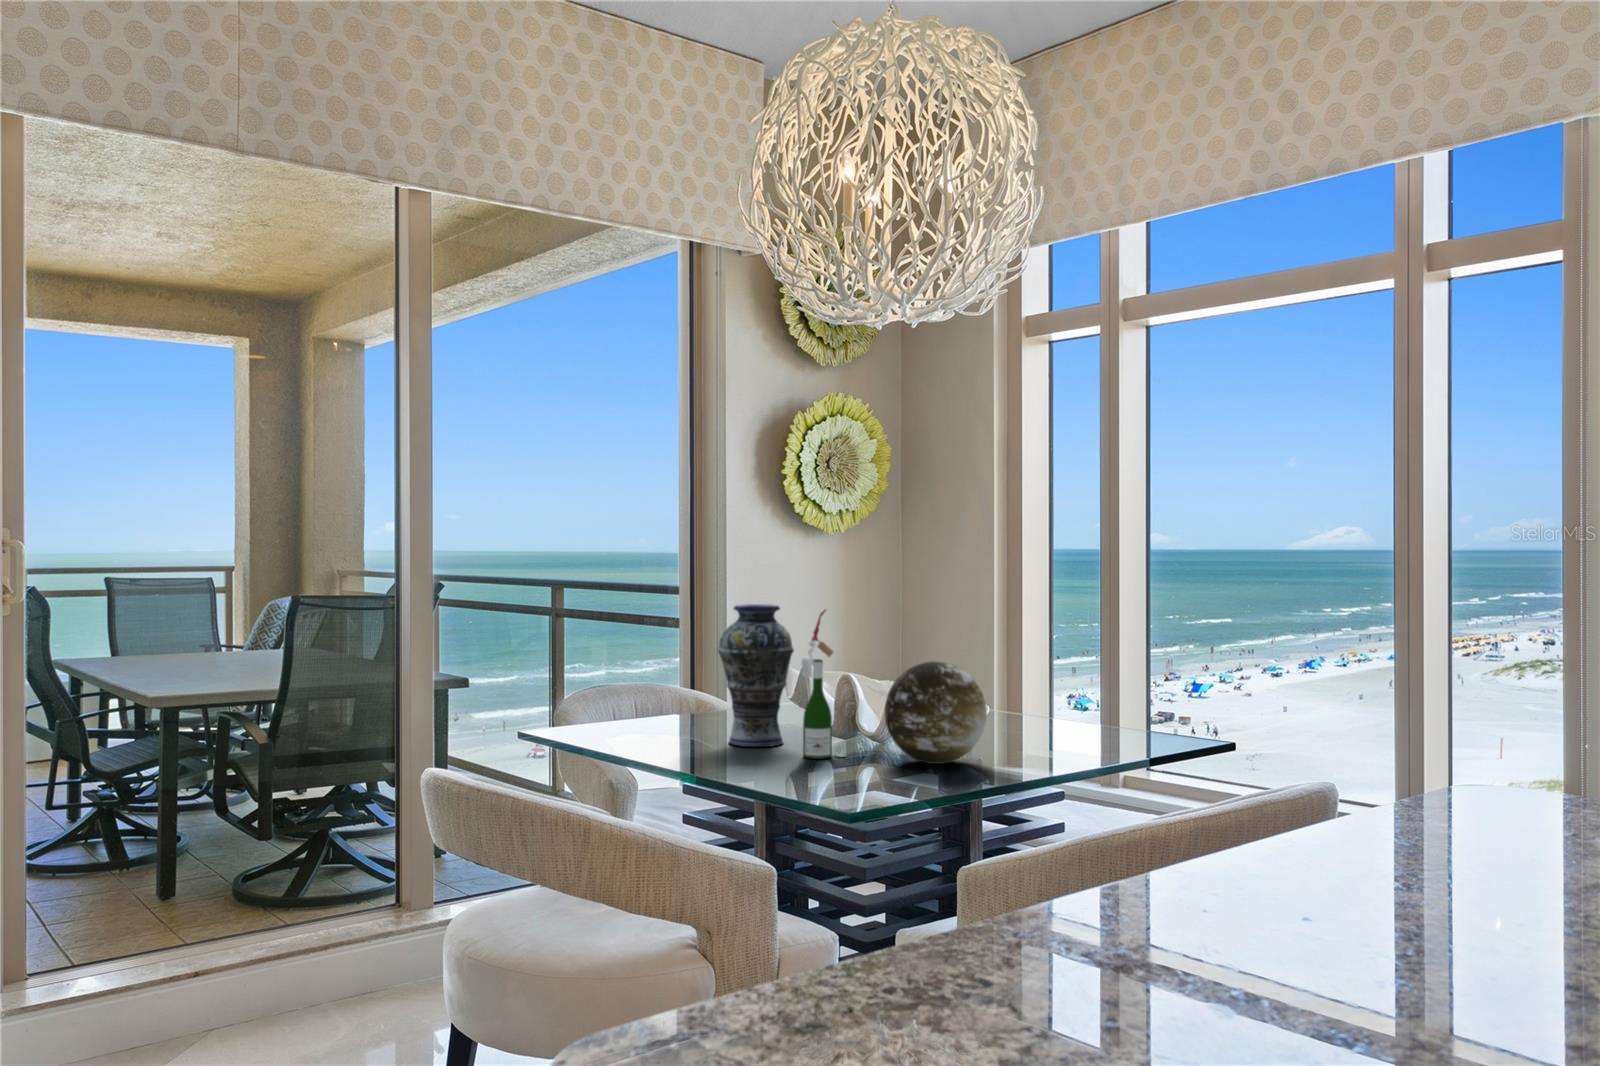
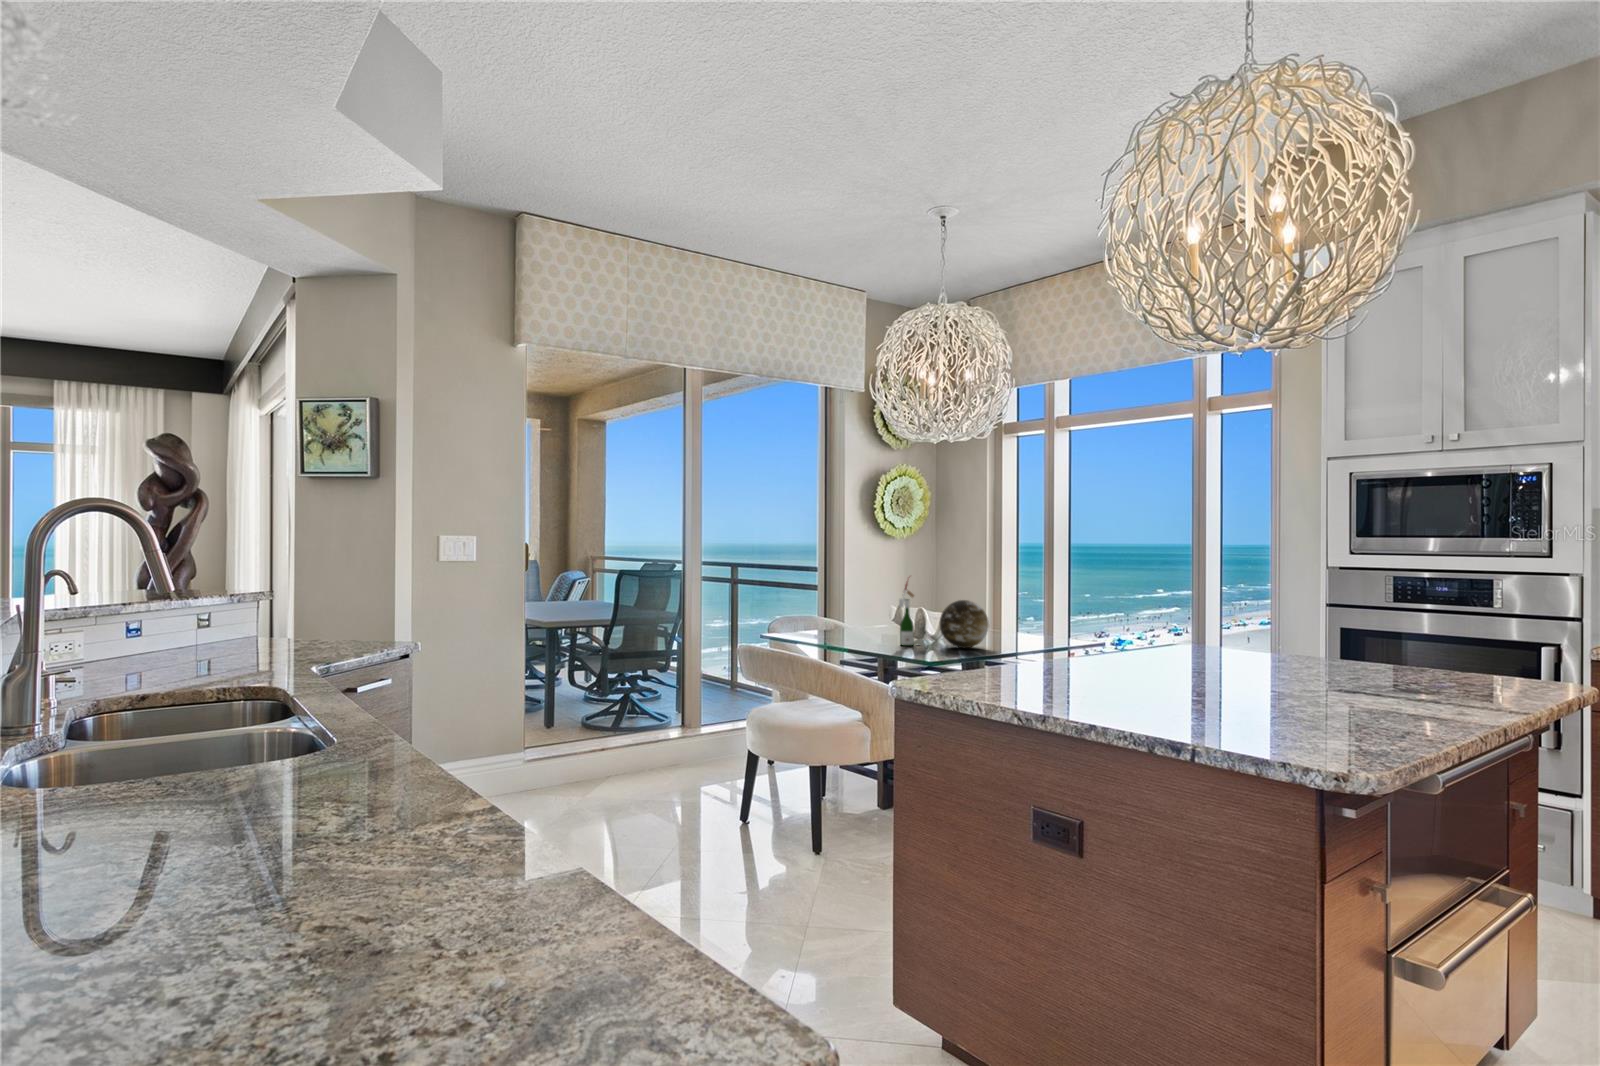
vase: present [718,604,794,747] -> none [857,573,893,641]

